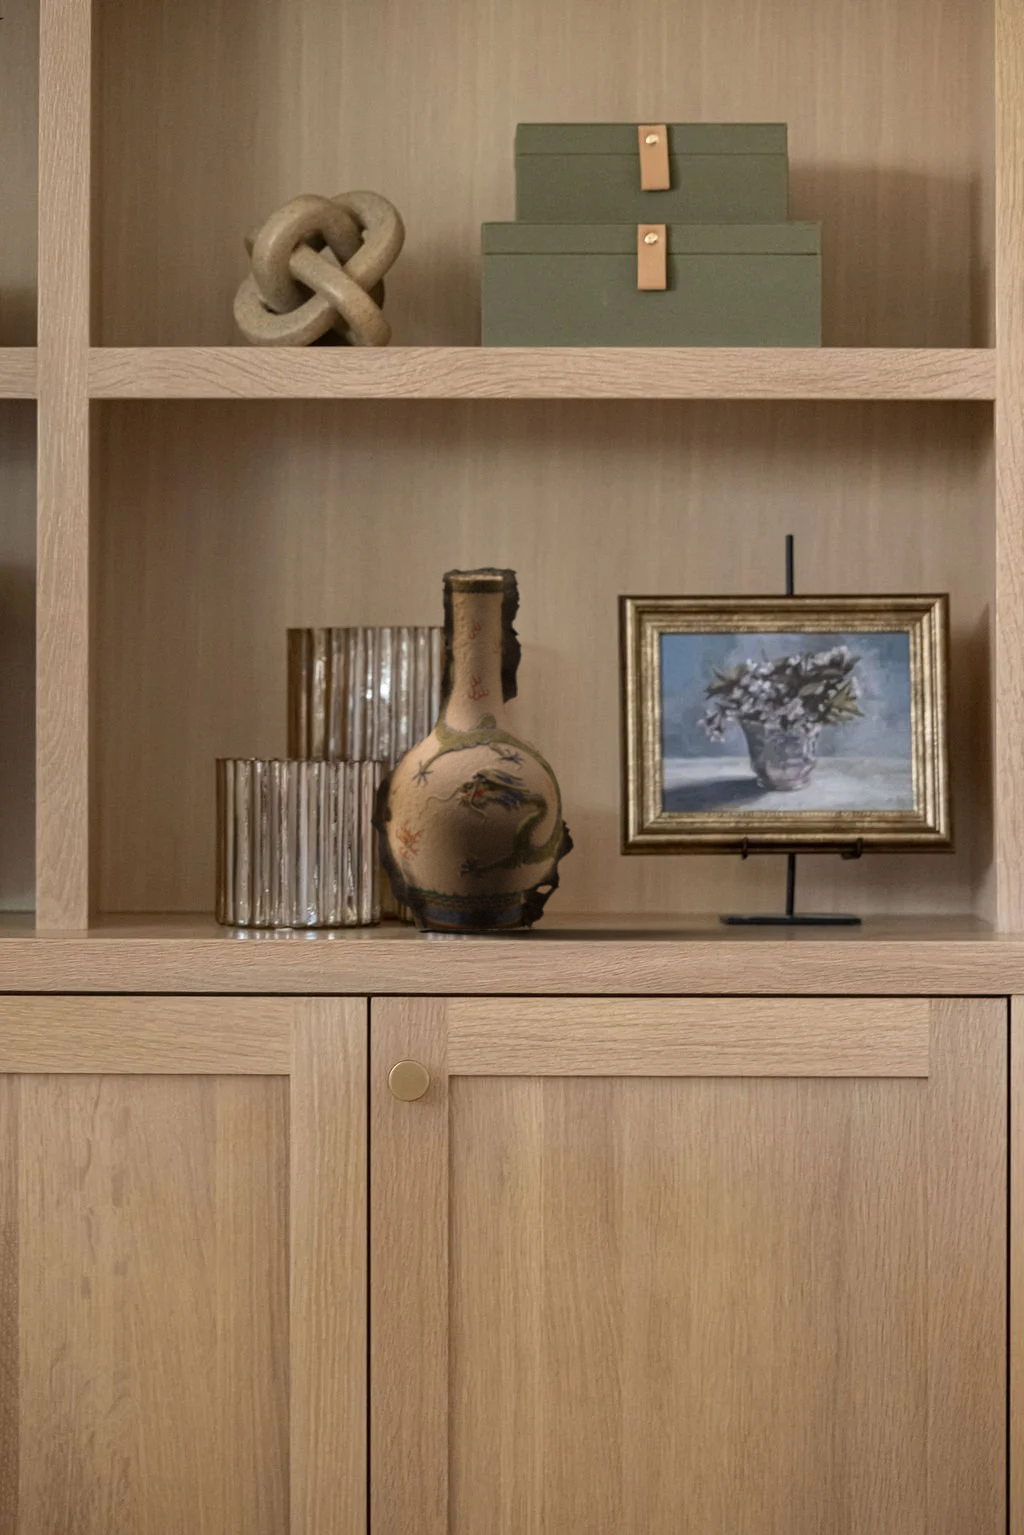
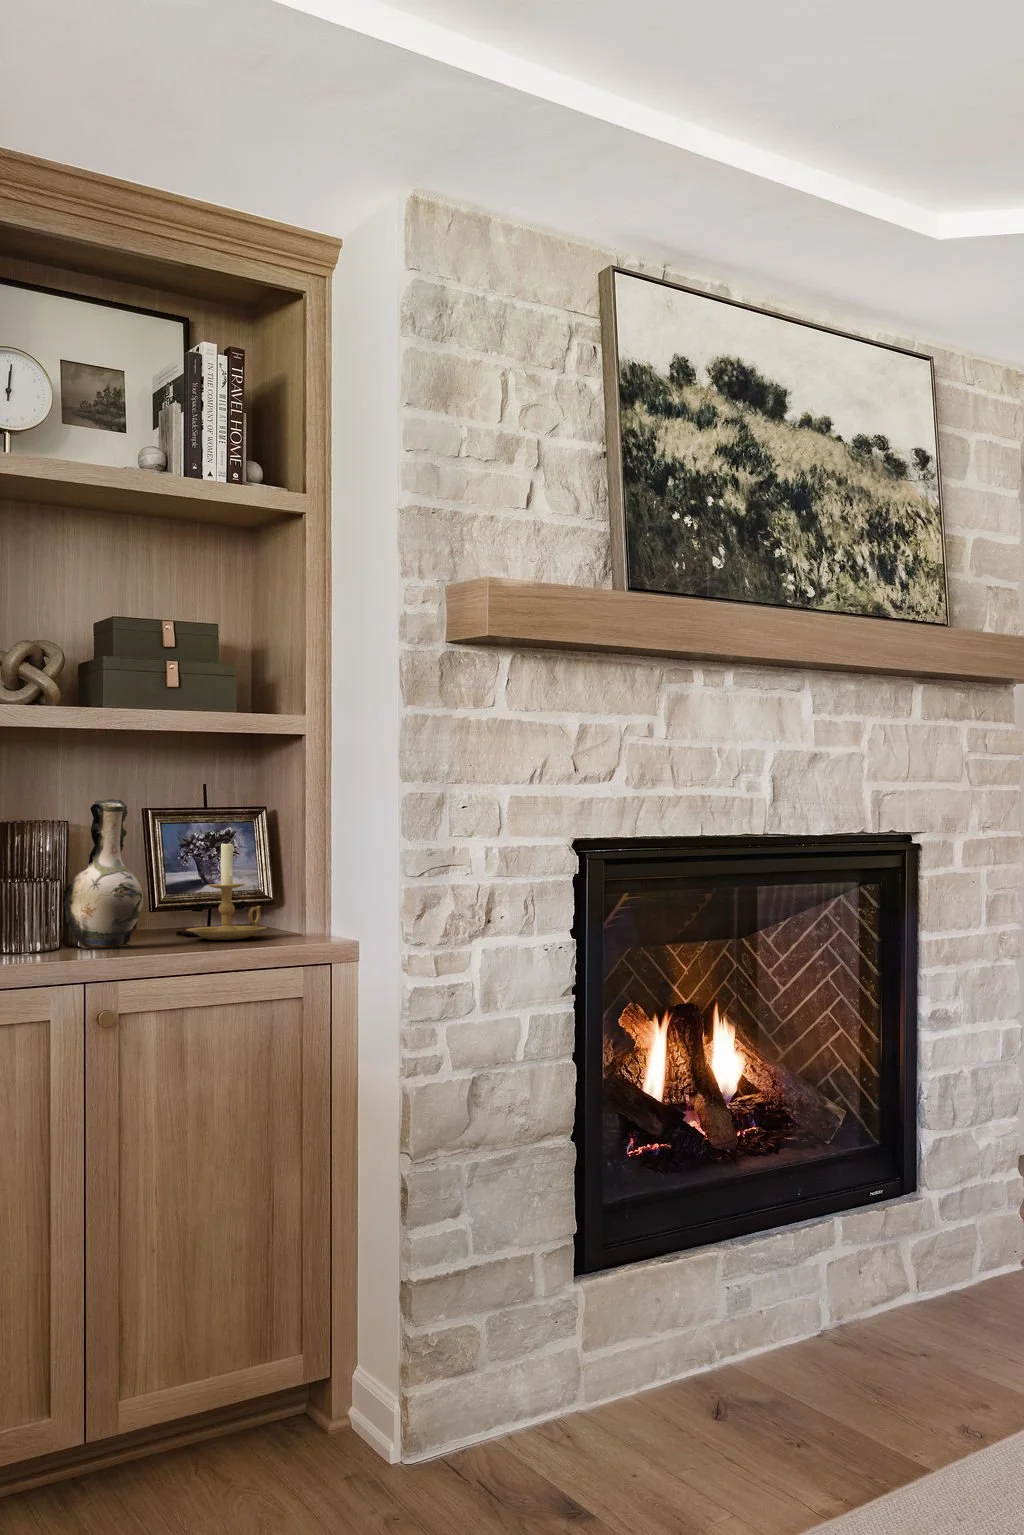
candle holder: none [699,672,915,930] -> present [186,840,267,940]

